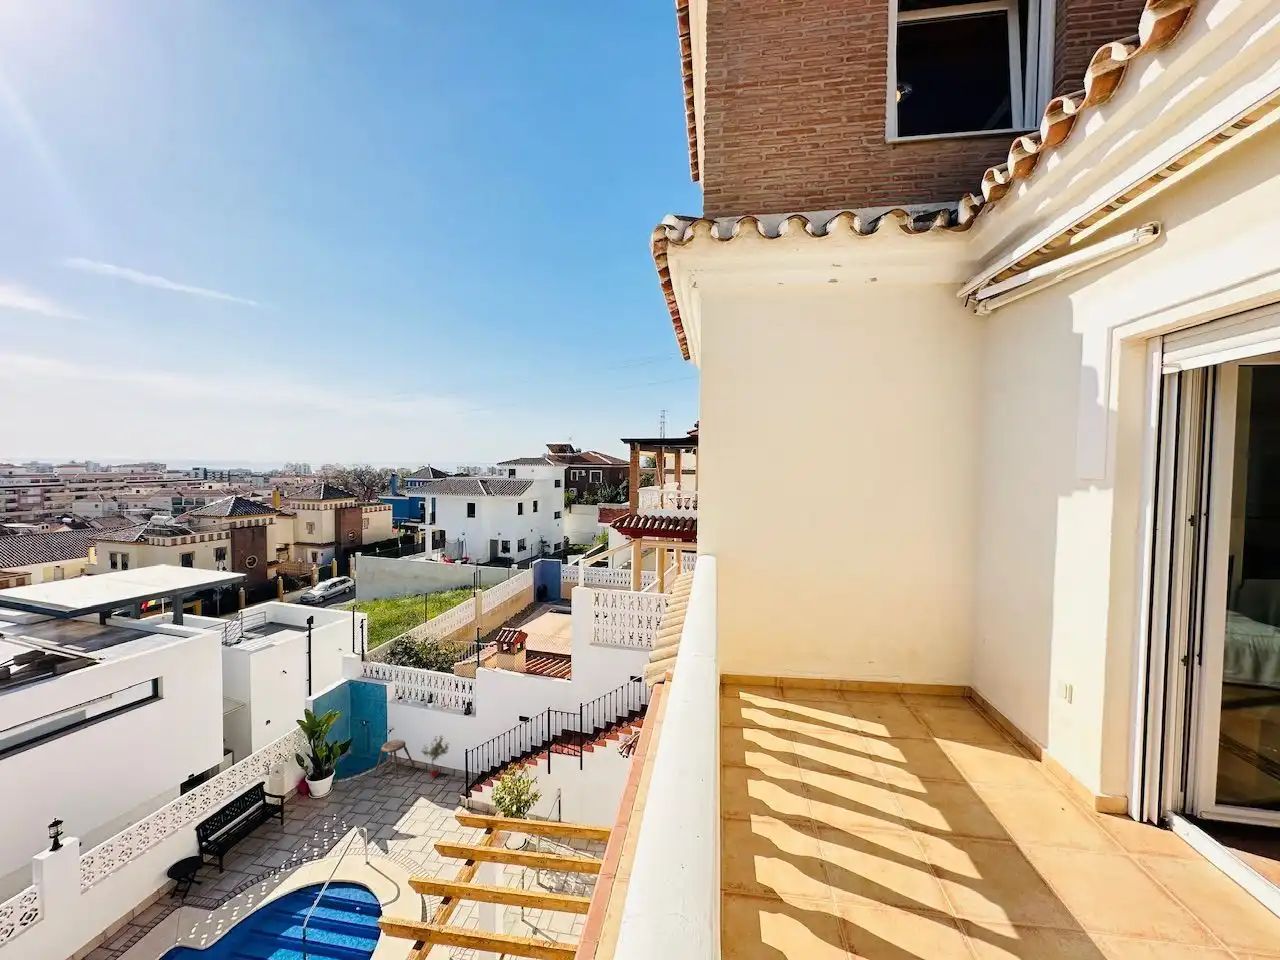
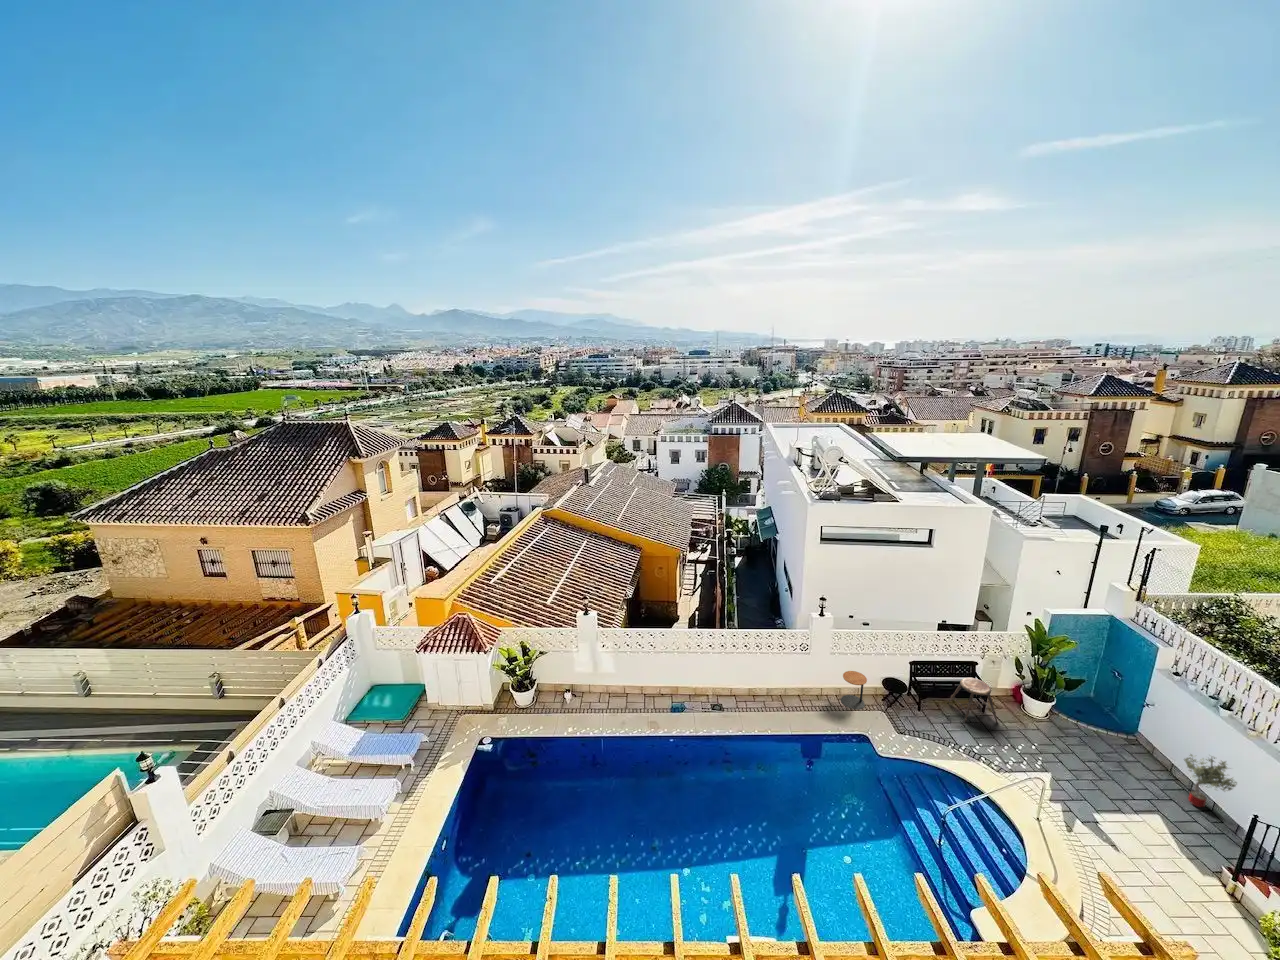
stool: present [373,739,414,779] -> present [949,678,998,723]
side table: none [108,883,150,945] -> present [841,671,867,709]

